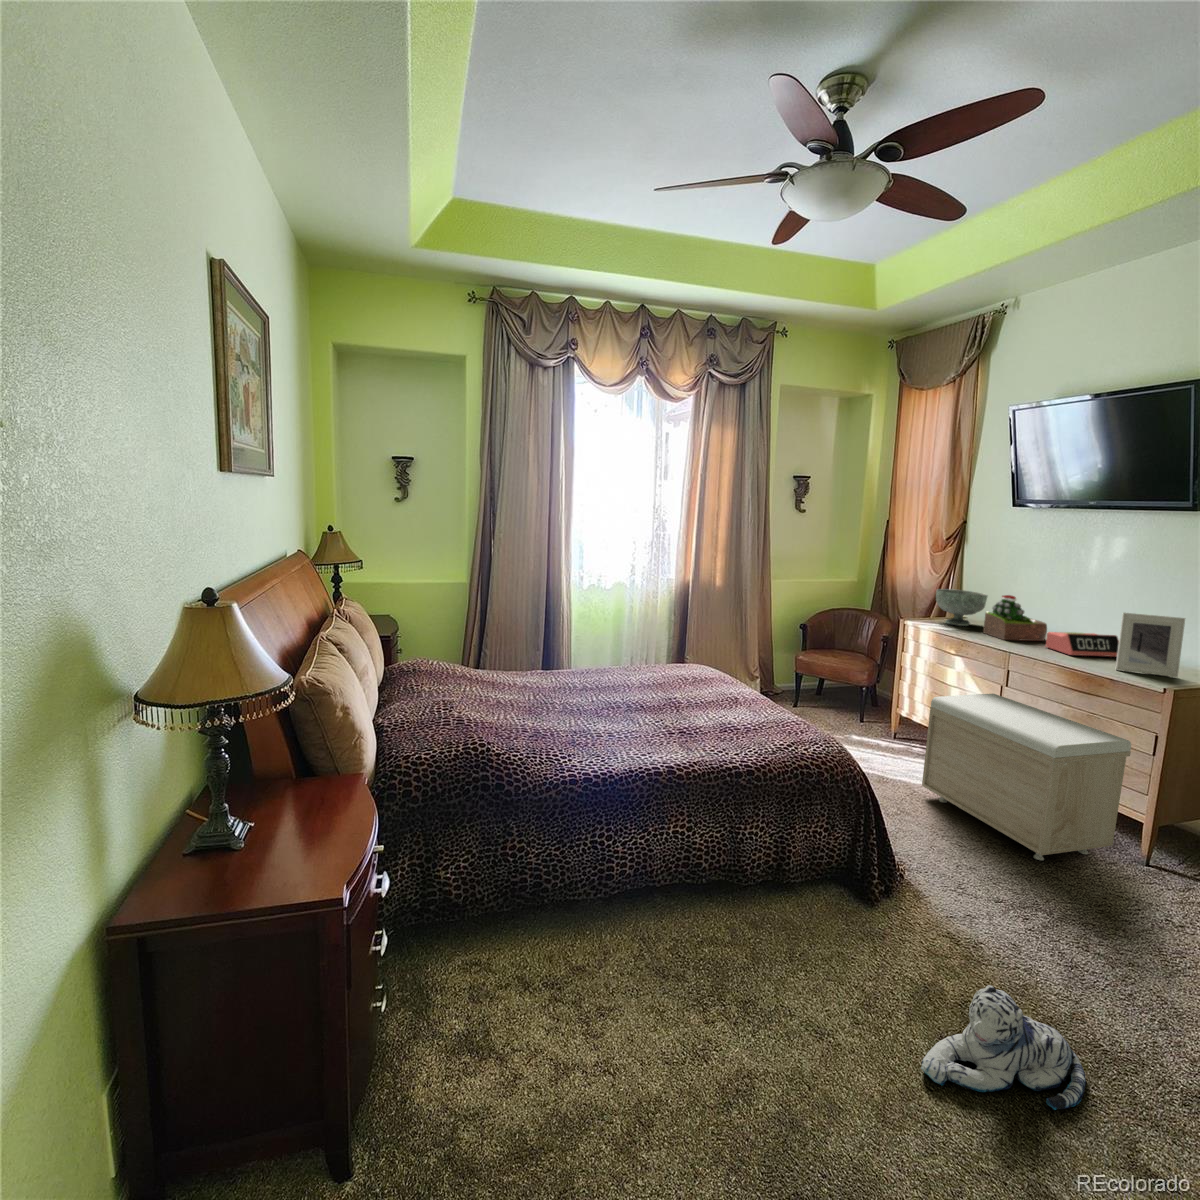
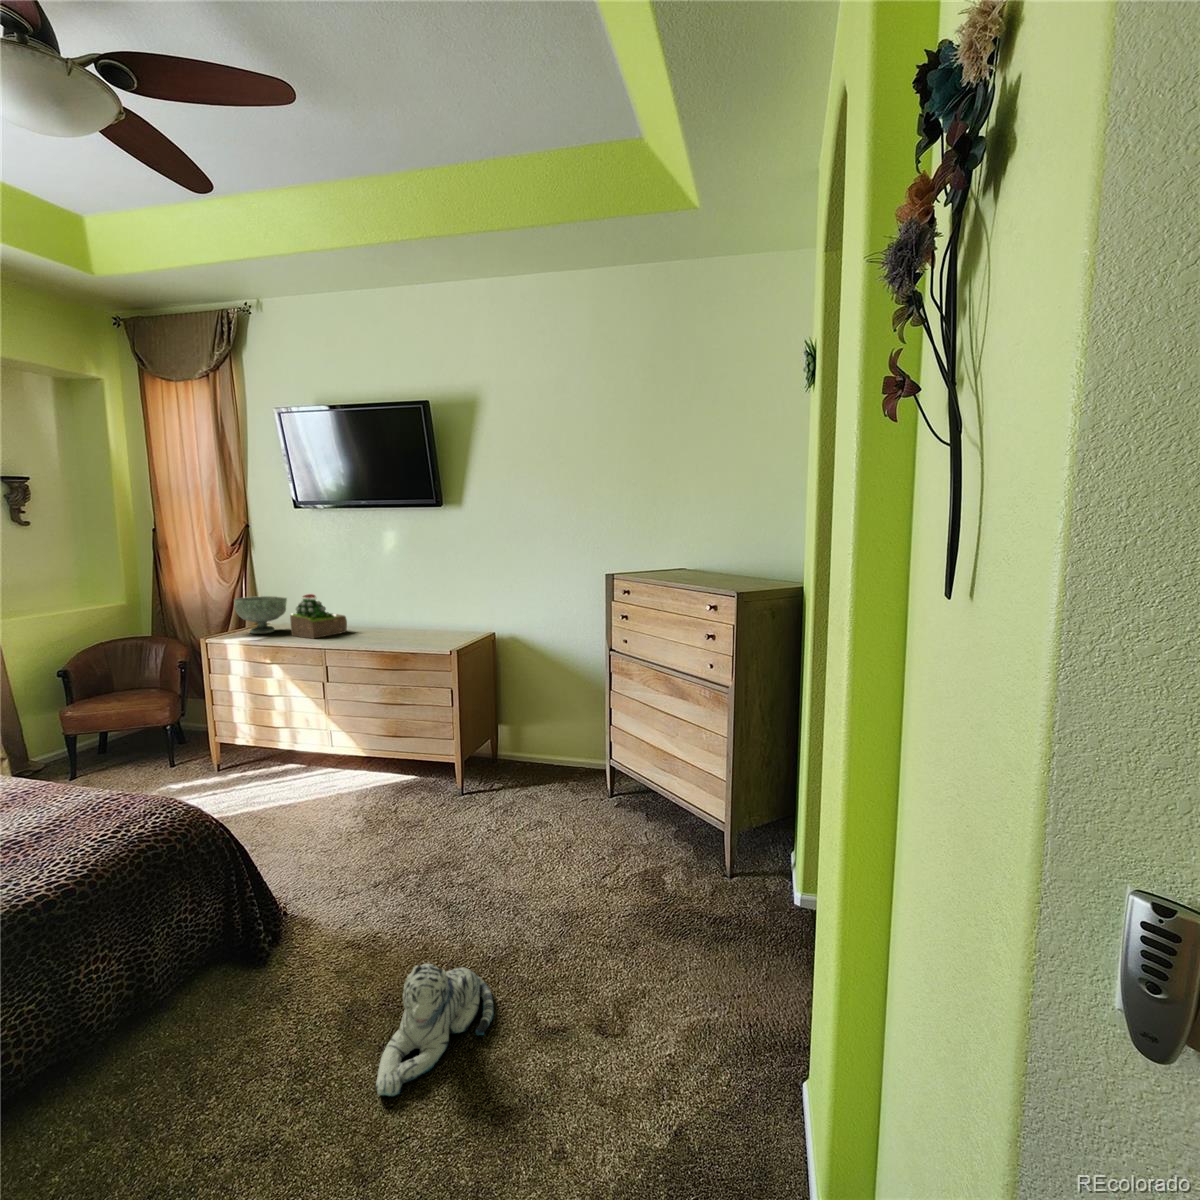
picture frame: present [1116,613,1185,677] -> none [406,592,451,644]
alarm clock: present [1046,632,1119,657] -> none [350,616,409,640]
storage bench: present [922,694,1131,860] -> none [263,692,438,831]

